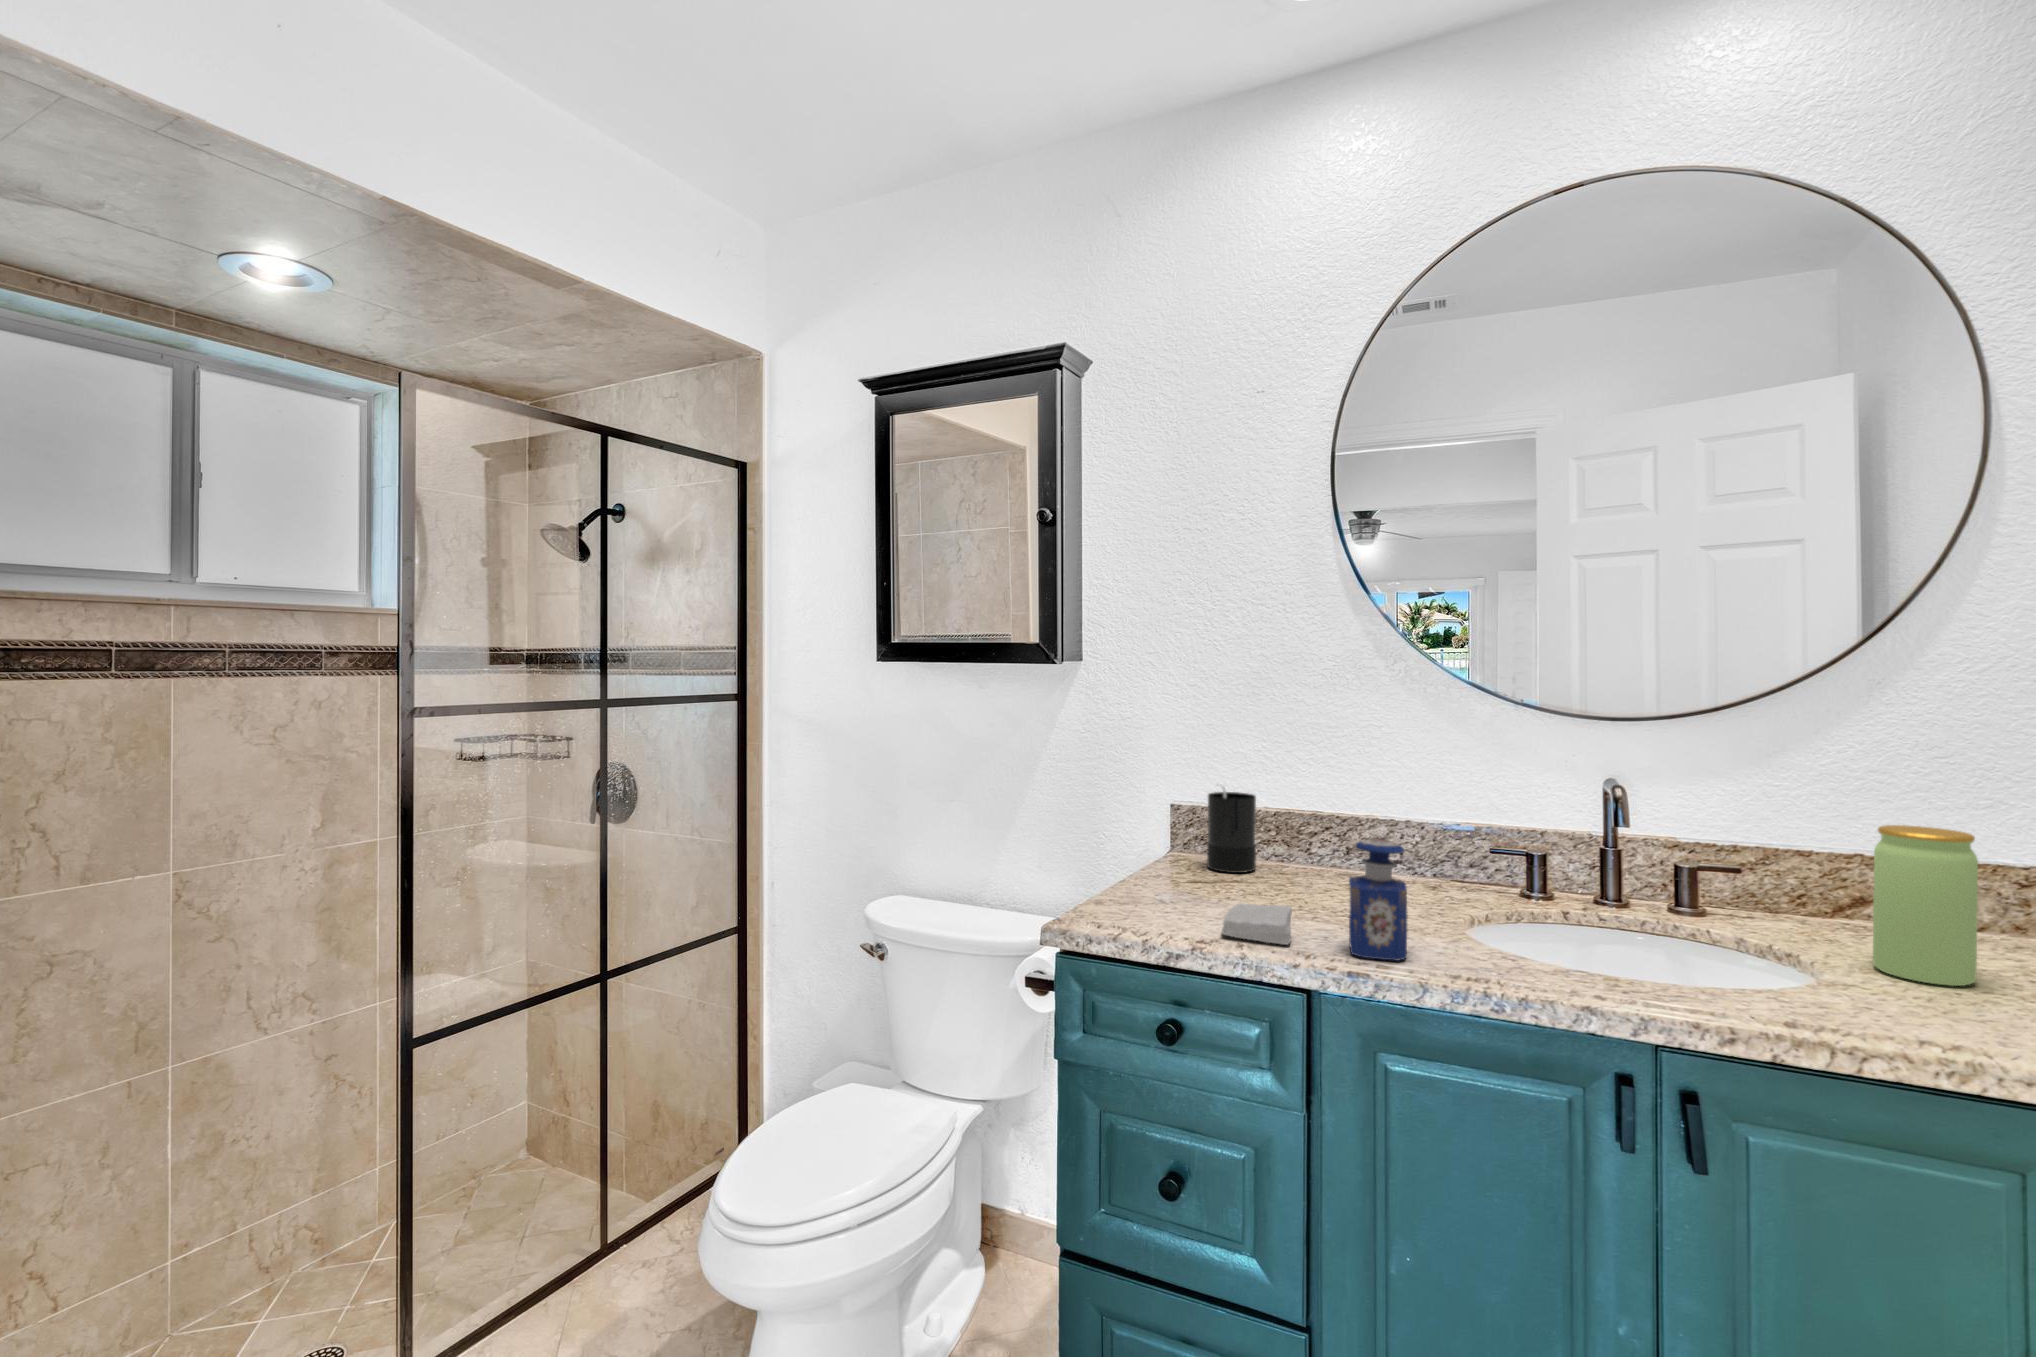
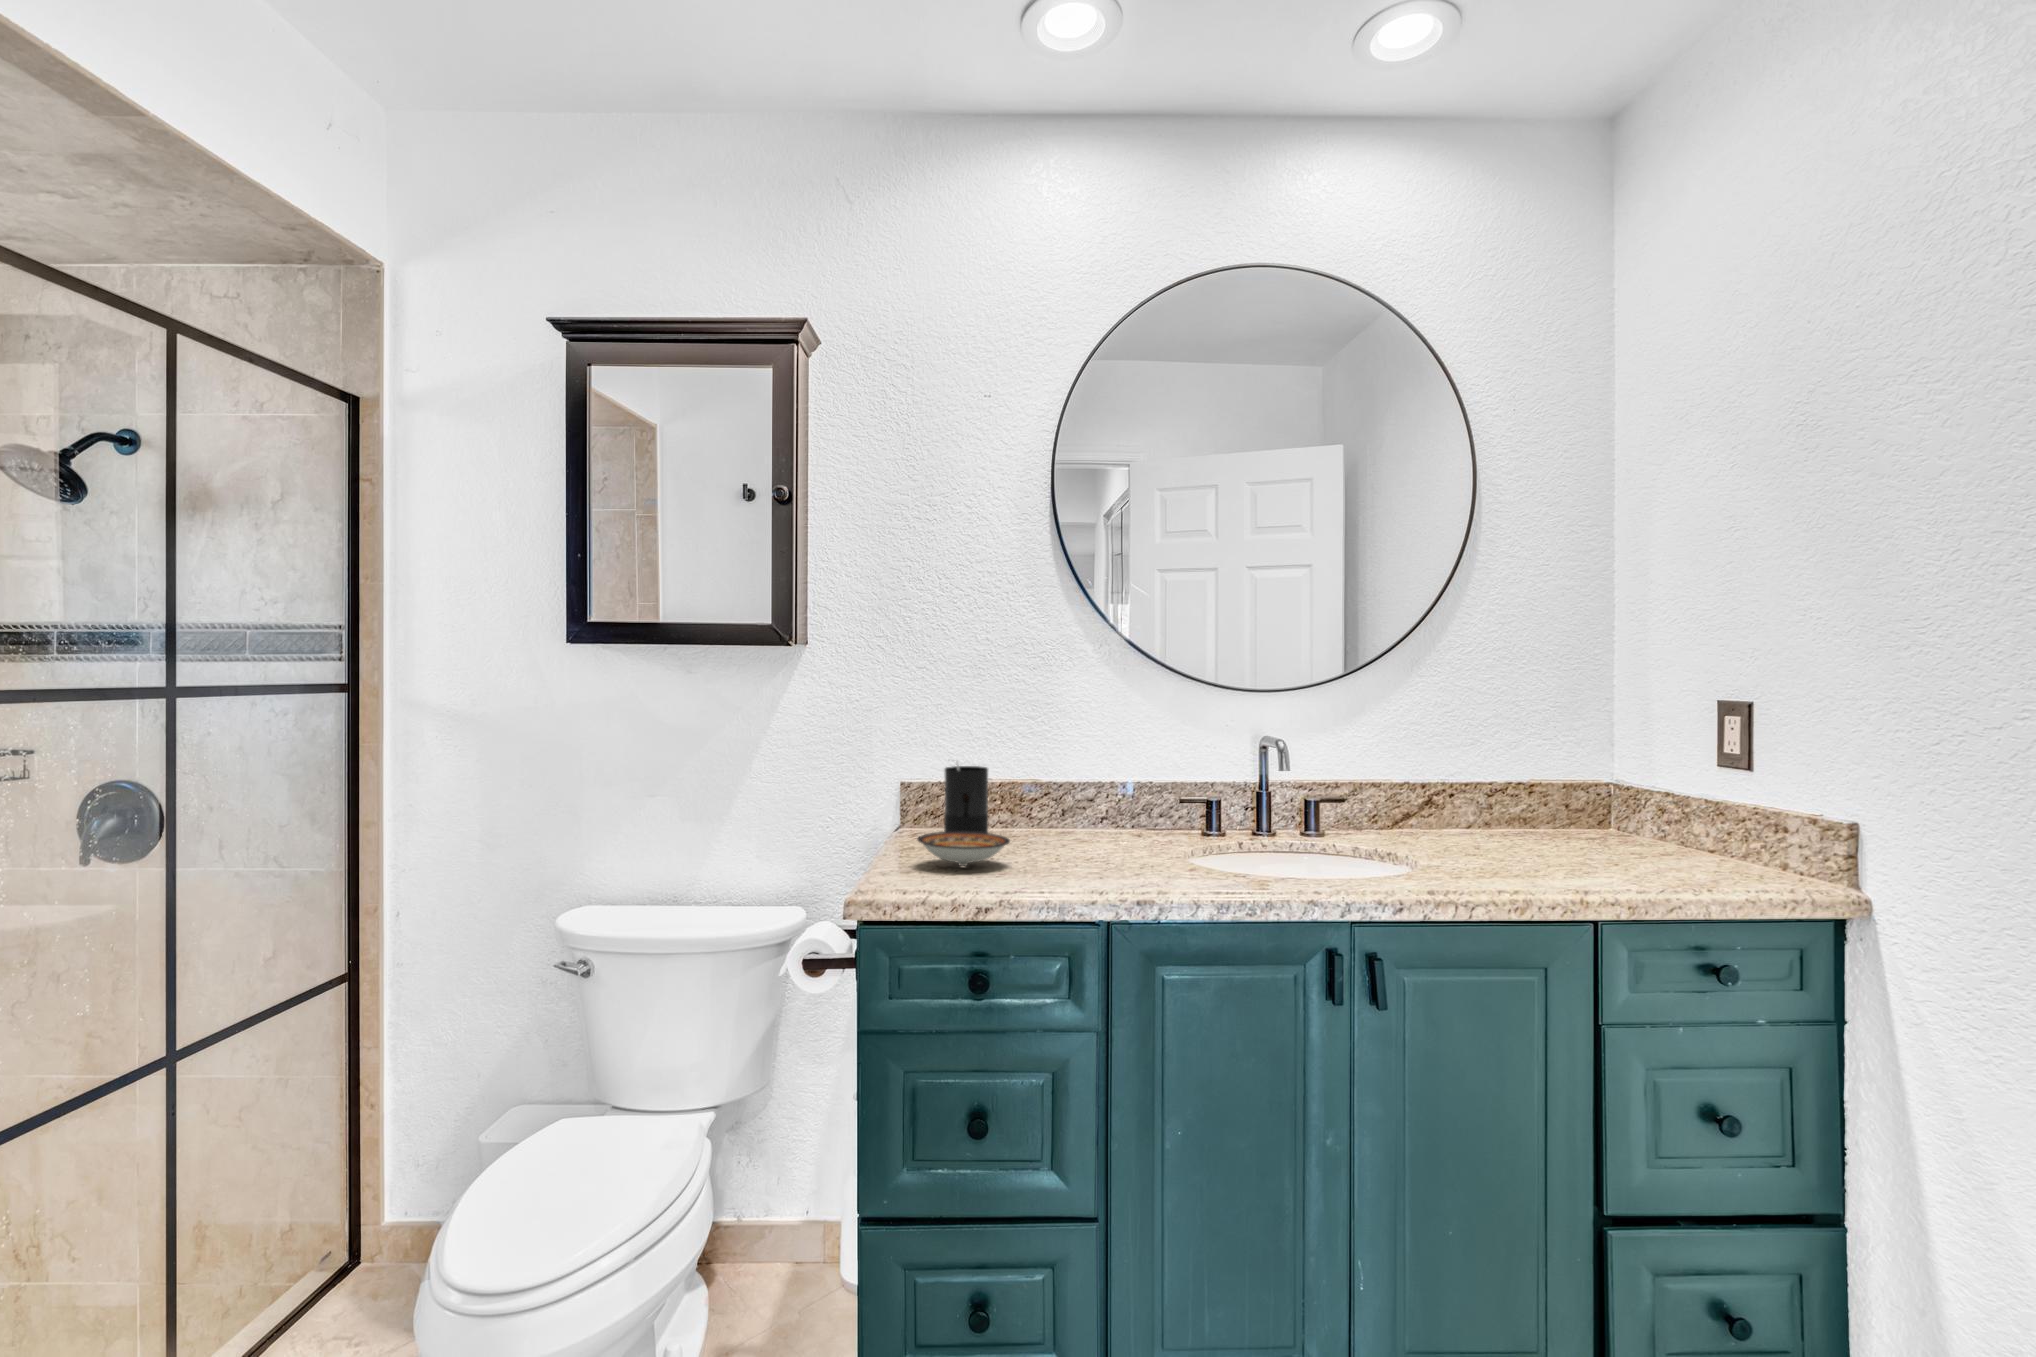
jar: present [1873,825,1978,986] -> none [1436,756,1493,862]
perfume bottle: present [1349,839,1407,961] -> none [1120,788,1172,889]
ceramic bowl: none [1142,864,1242,903] -> present [918,832,1010,866]
soap bar: present [1222,903,1292,945] -> none [1015,854,1079,887]

